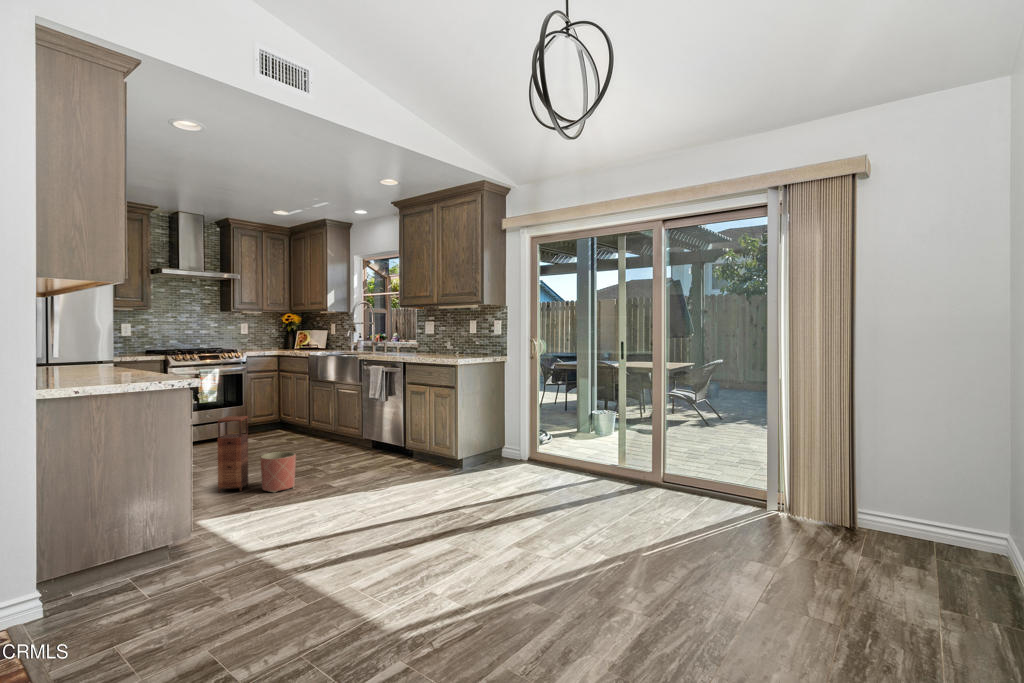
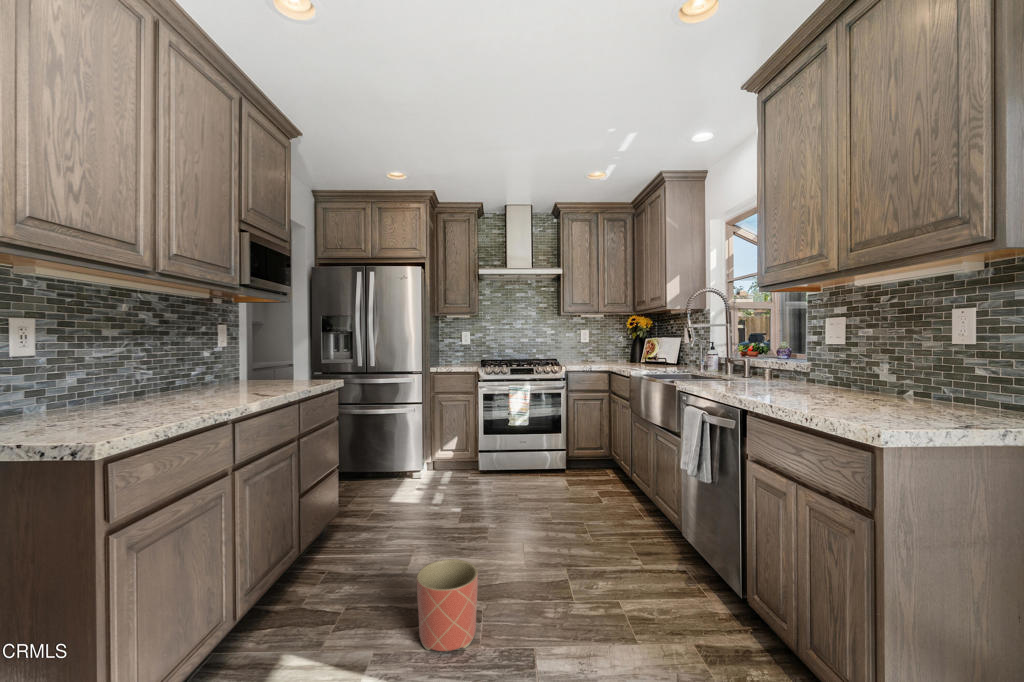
storage cabinet: present [218,416,248,493] -> none [377,478,429,618]

